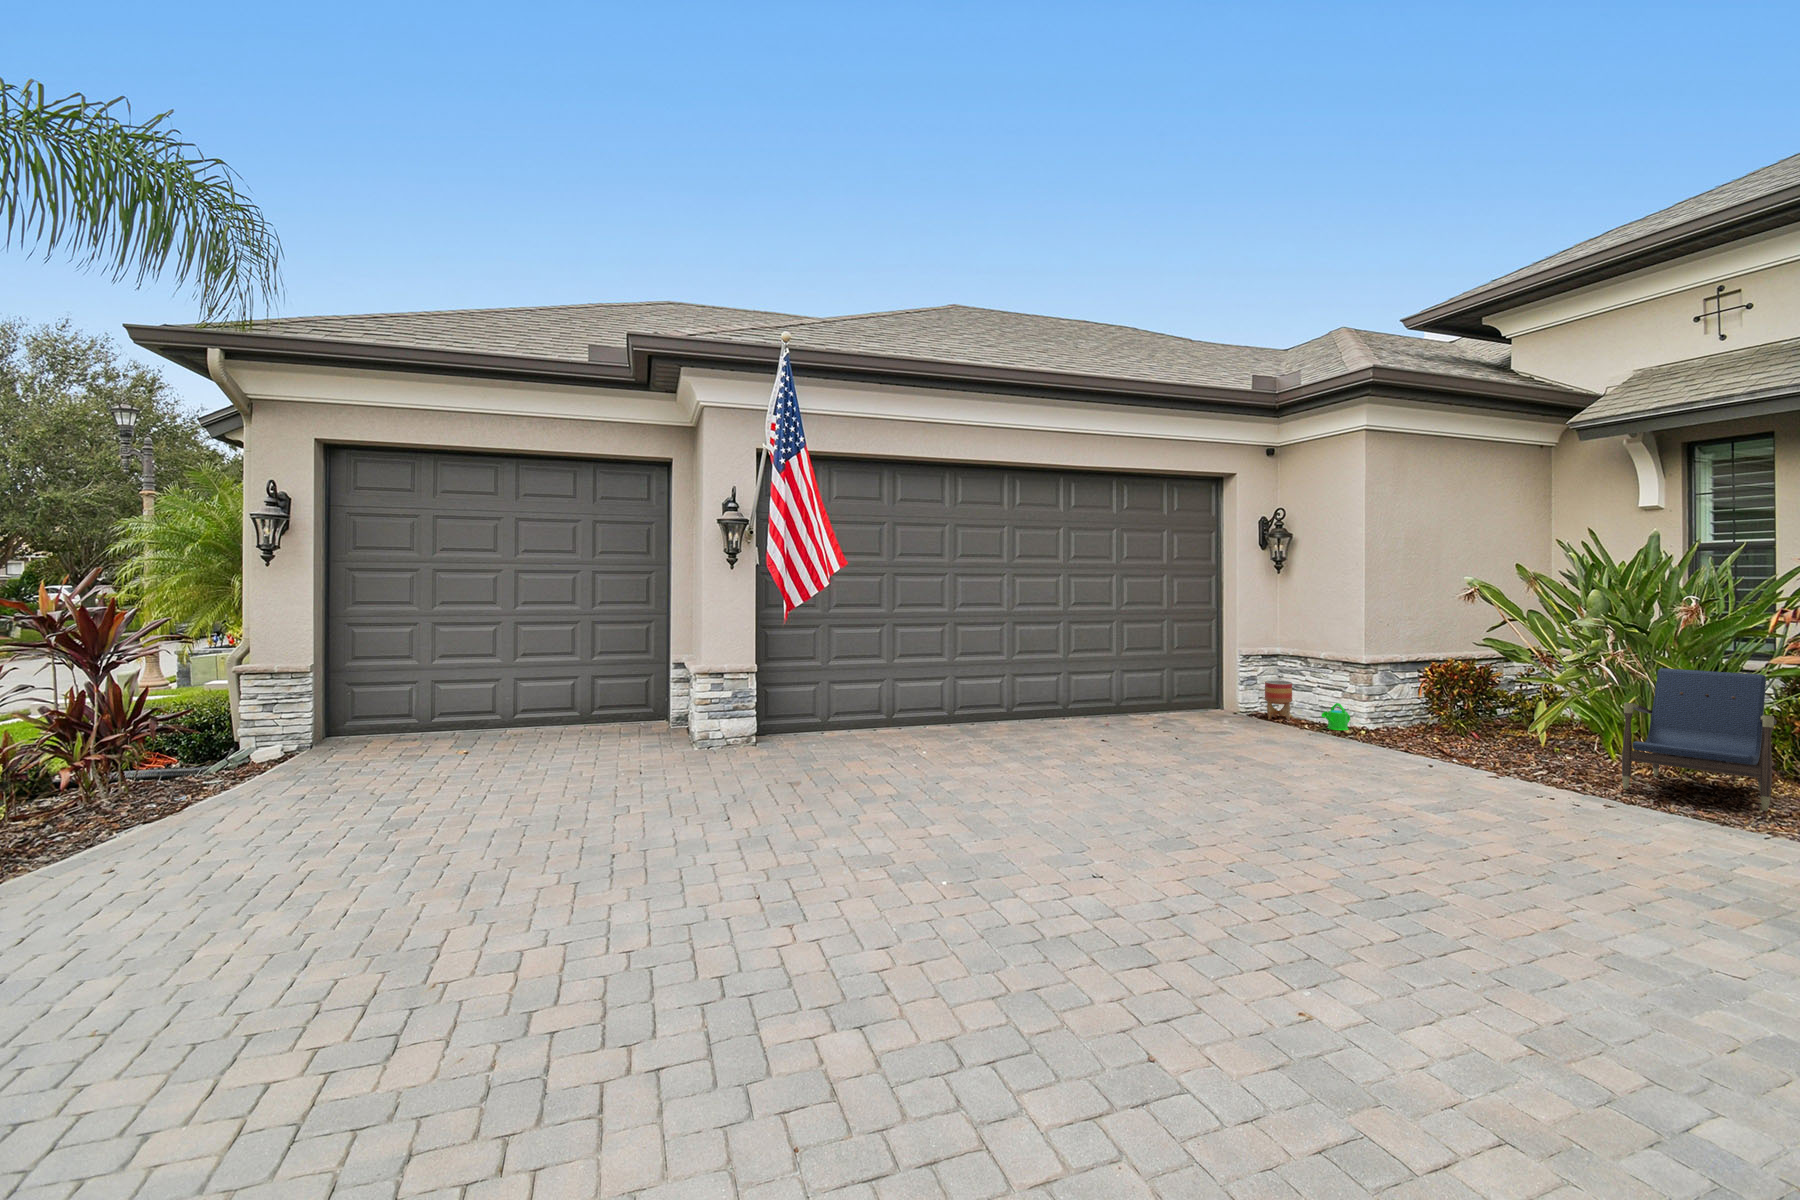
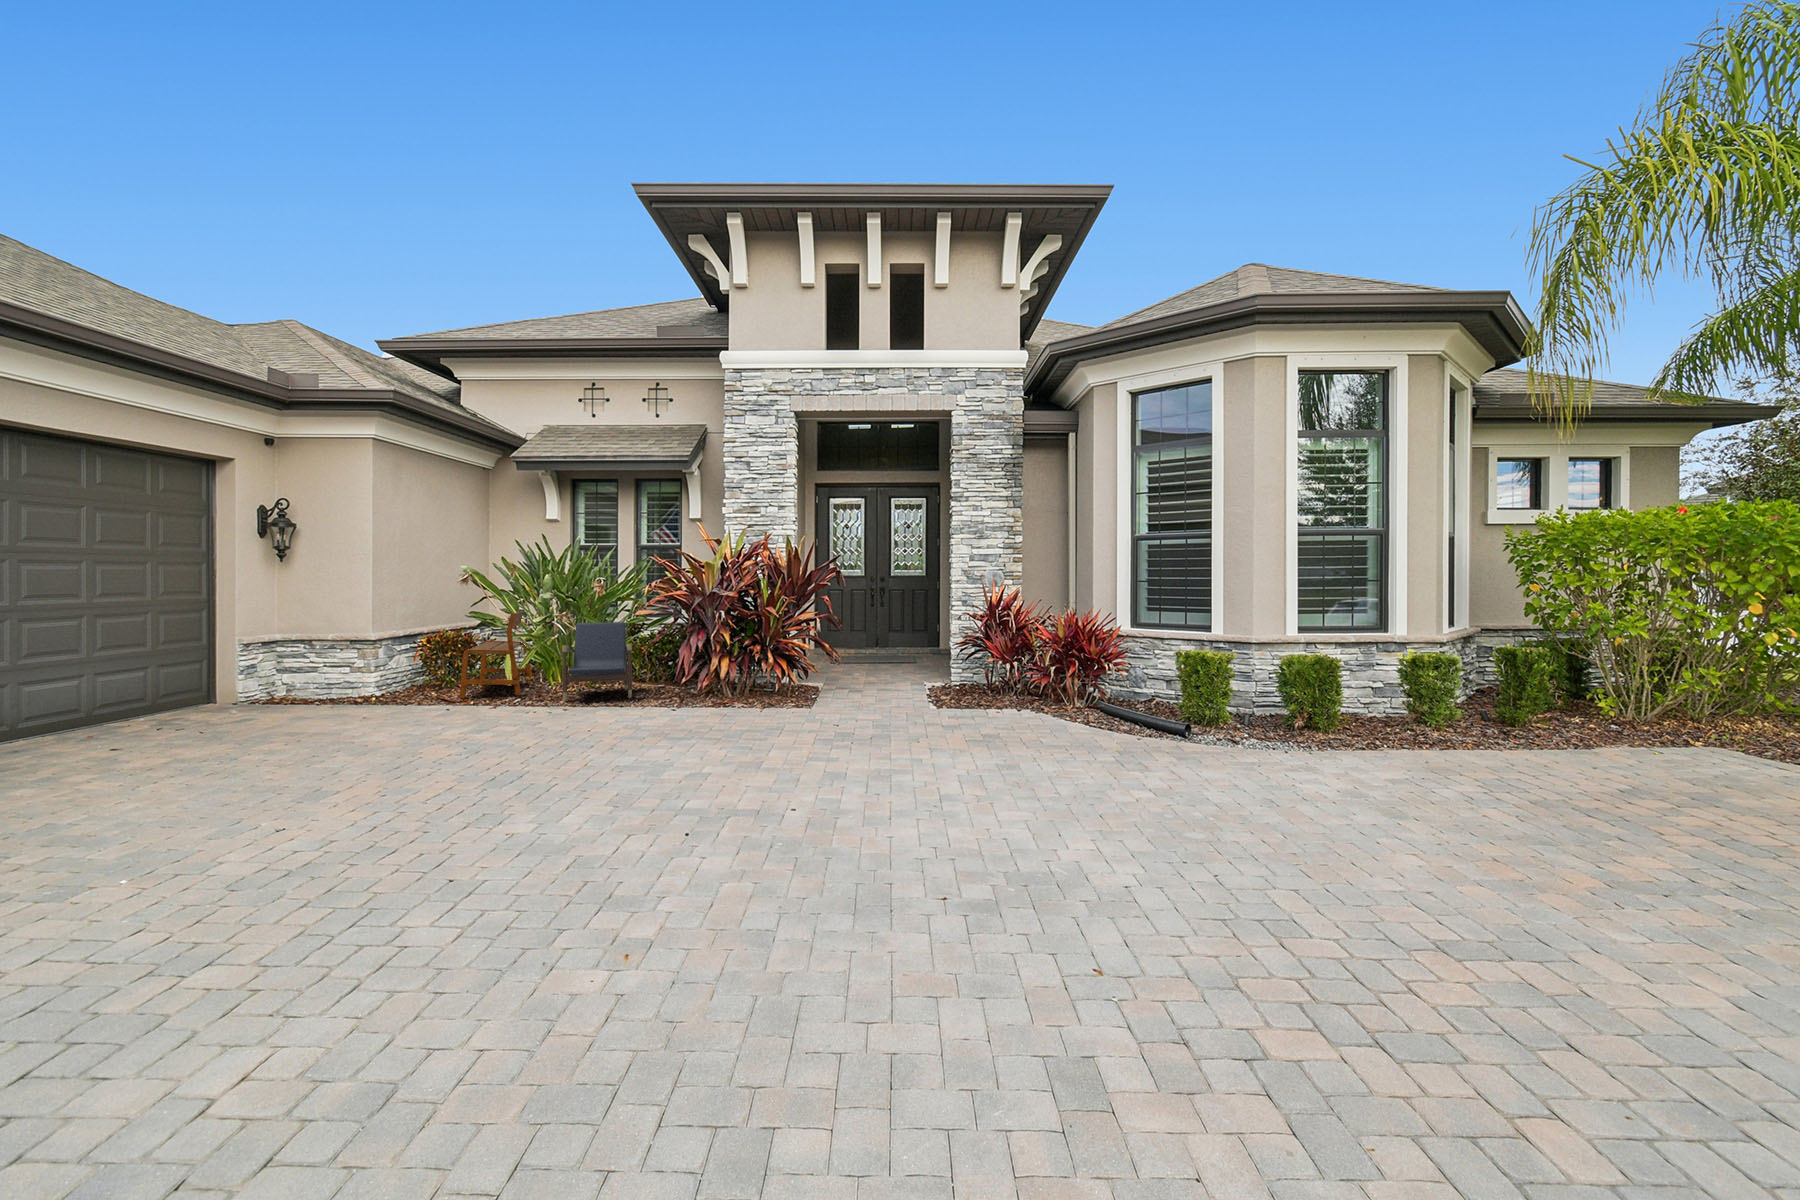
bench: none [1462,638,1583,764] -> present [460,611,532,698]
planter: present [1265,680,1292,720] -> none [268,664,299,703]
watering can: present [1321,703,1350,730] -> none [335,677,361,701]

